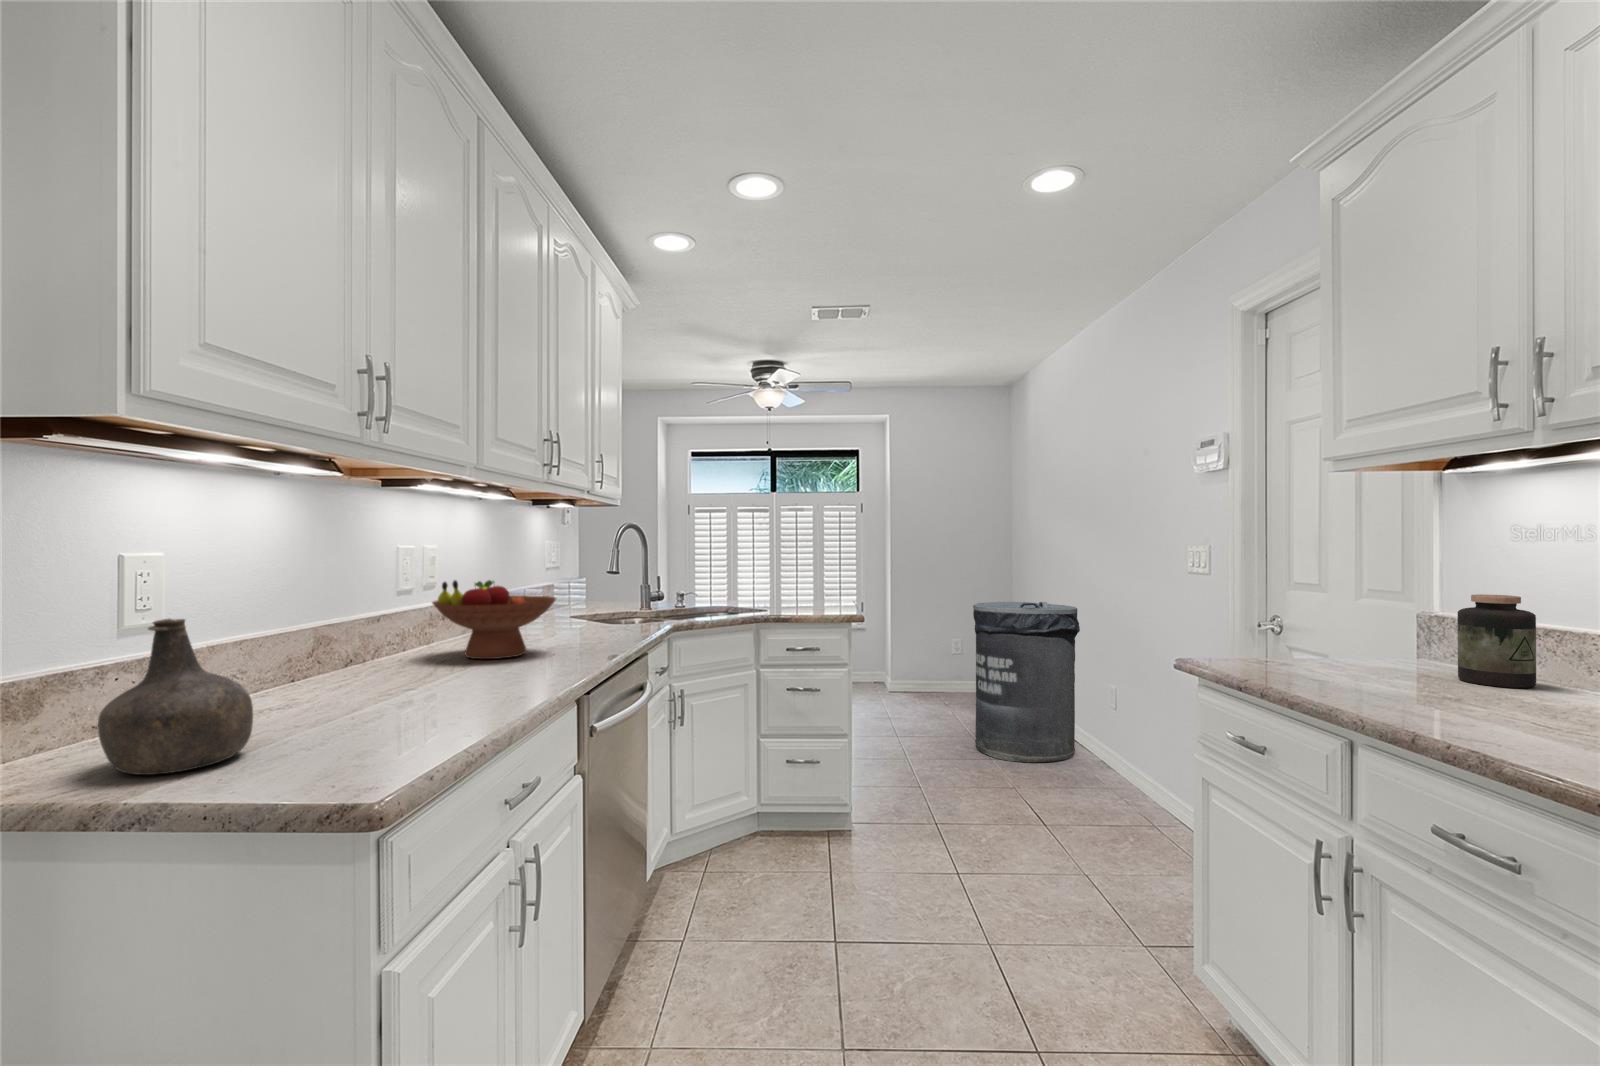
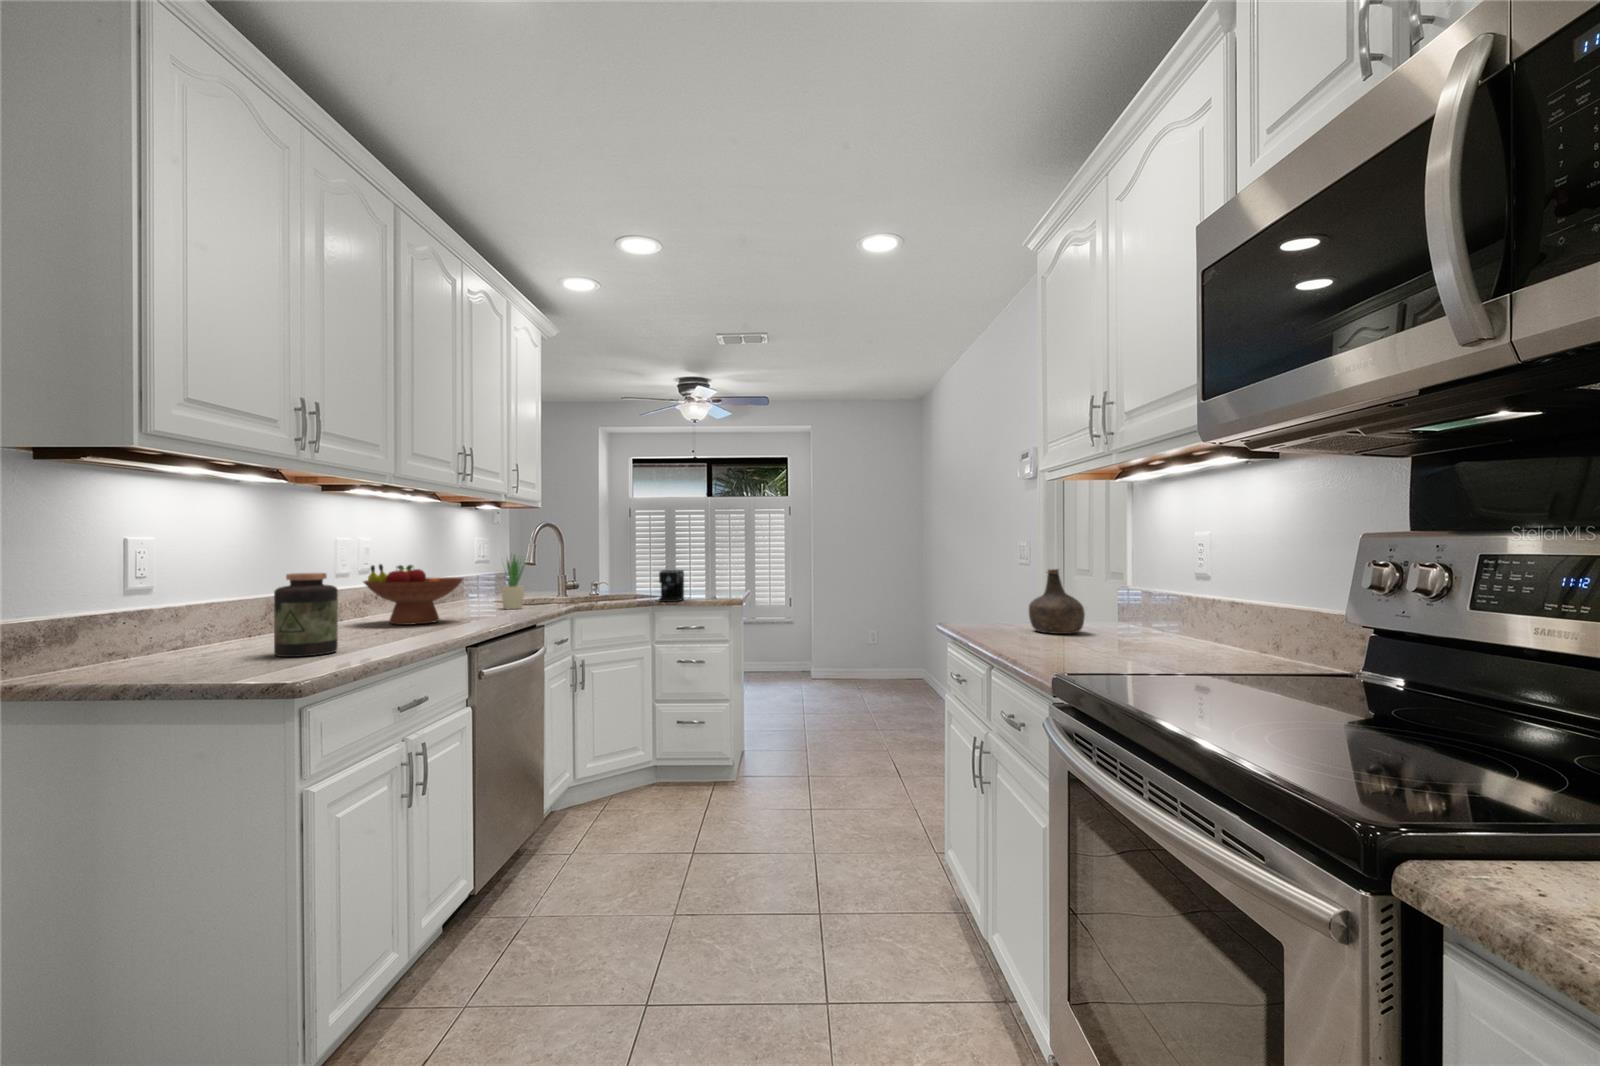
potted plant: none [586,552,618,631] -> present [501,556,526,609]
coffee maker: none [765,581,830,619] -> present [659,570,716,602]
jar: present [1458,594,1536,688] -> present [274,573,338,657]
trash can: present [973,602,1080,762] -> none [863,591,953,728]
bottle: present [98,619,253,775] -> present [1029,569,1085,634]

